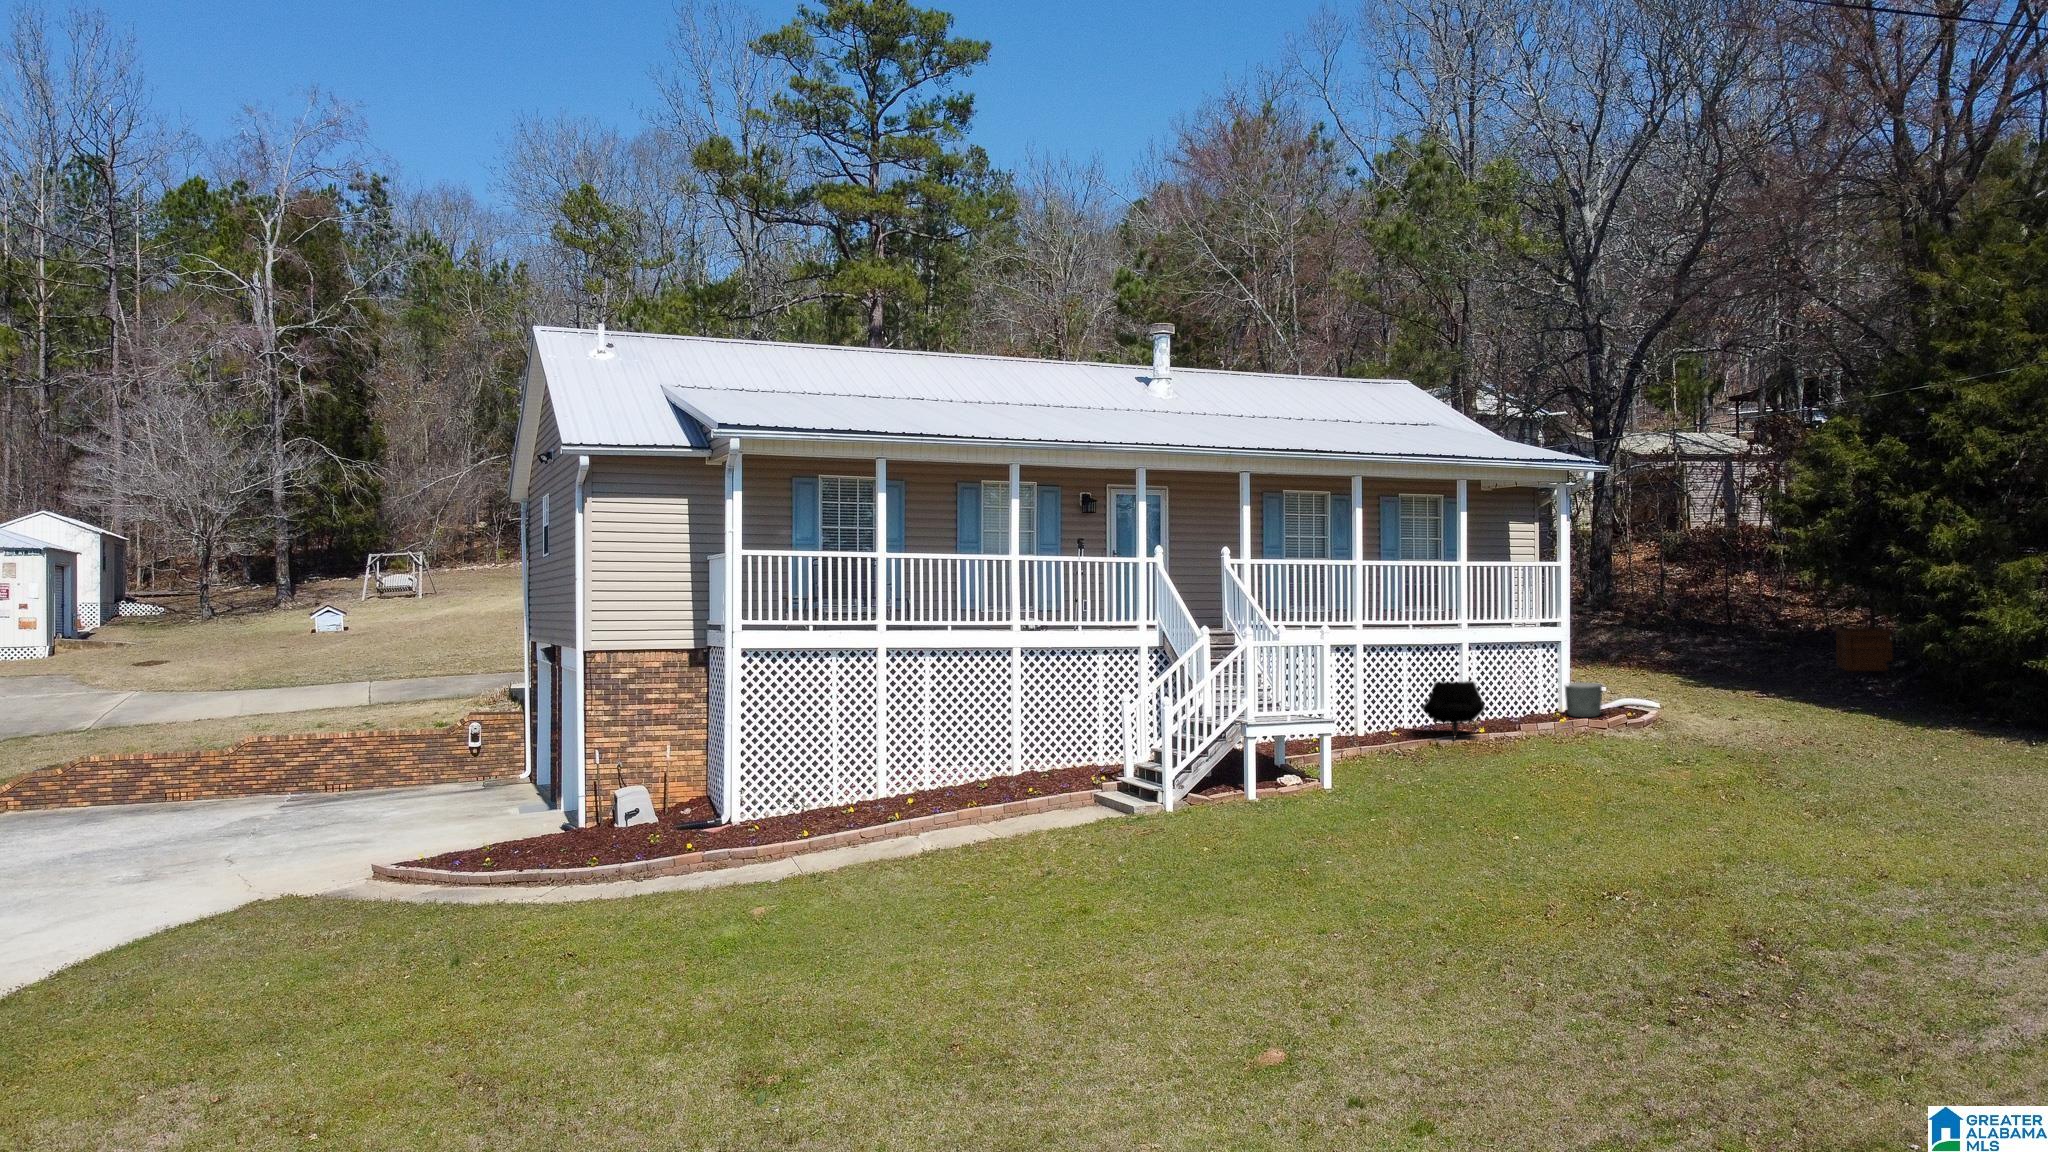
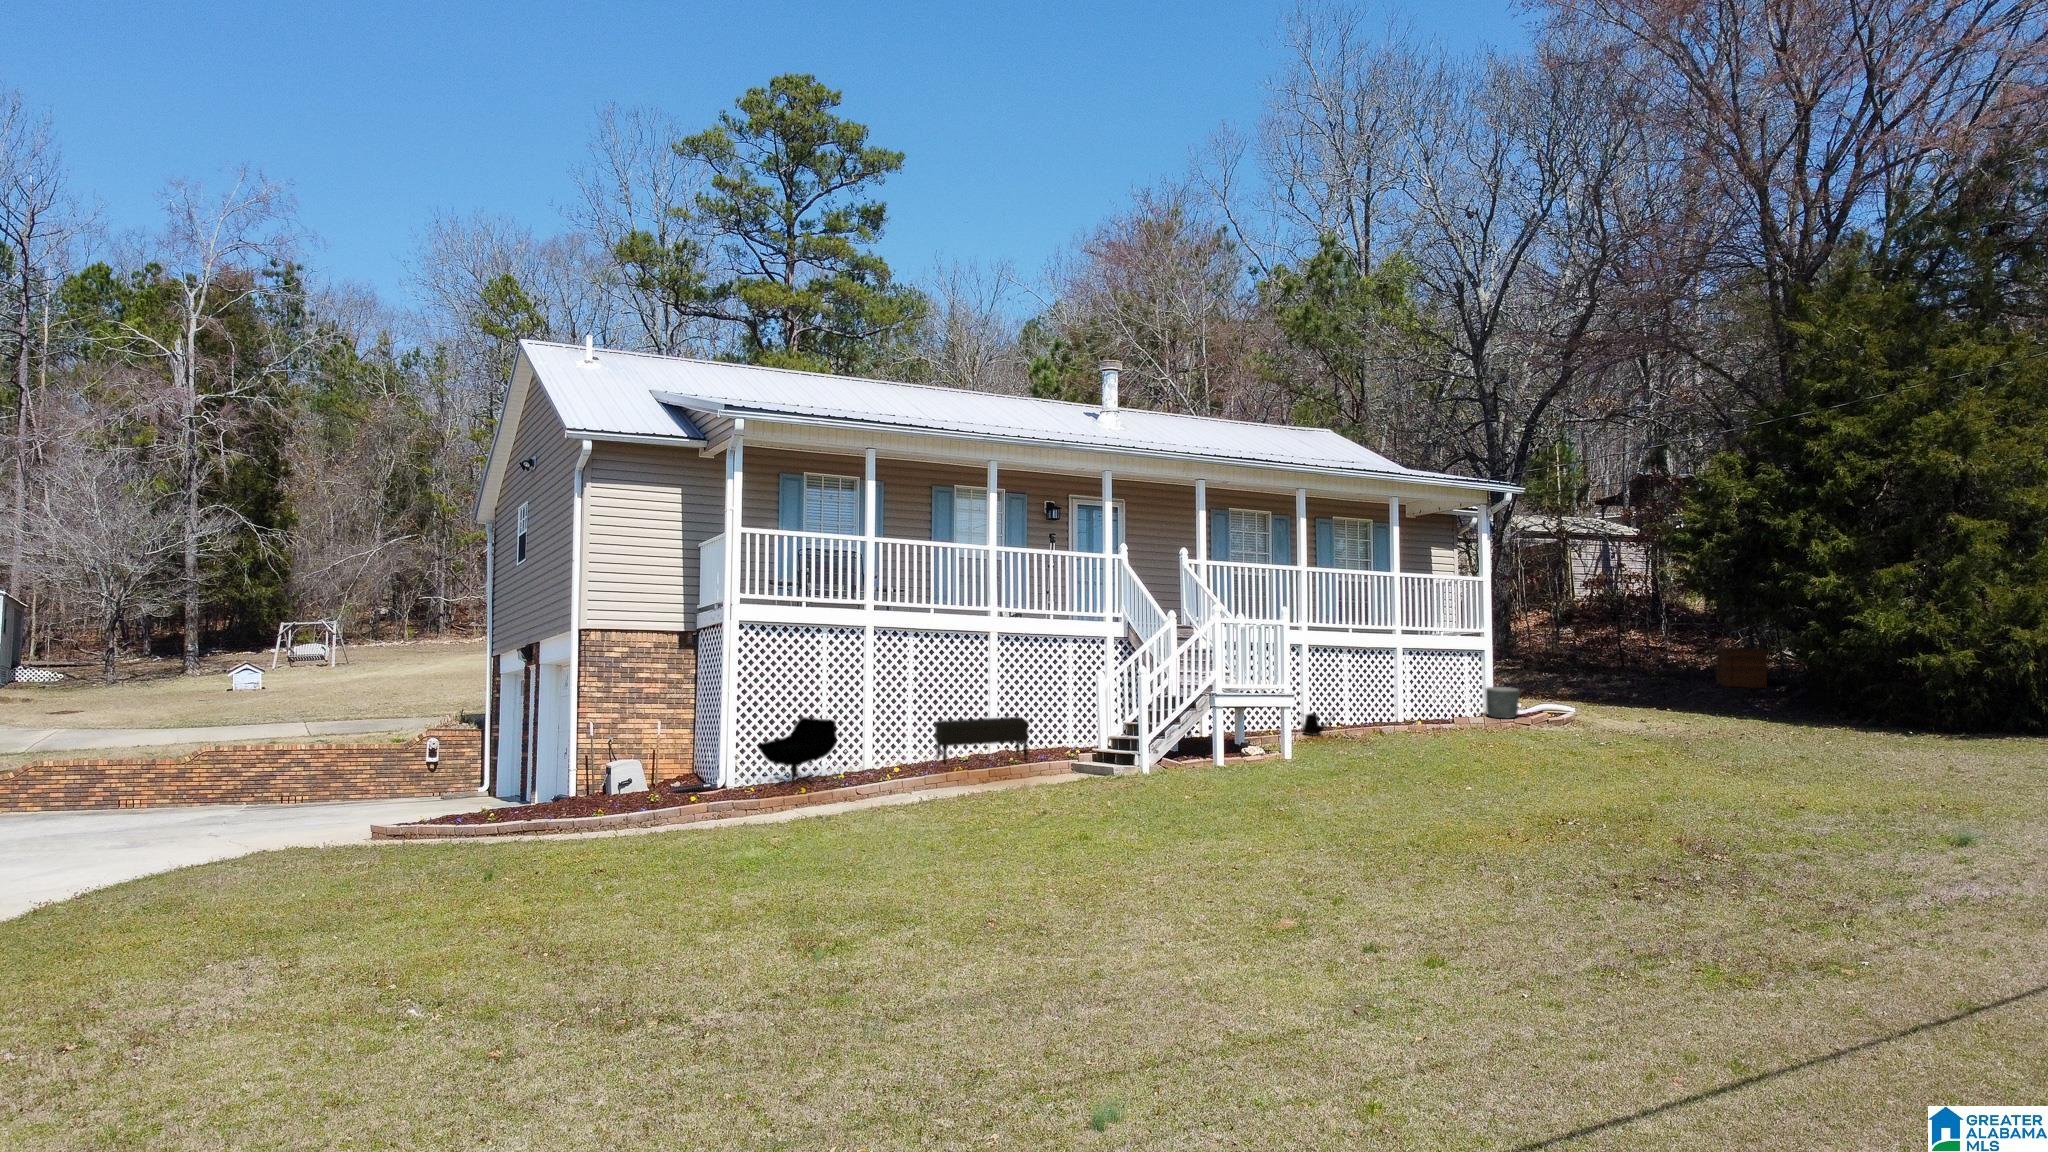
lounge chair: present [1422,681,1485,741] -> present [758,717,837,782]
watering can: none [1353,718,1397,744] -> present [1303,714,1331,735]
bench: none [956,737,1057,791] -> present [935,717,1029,764]

